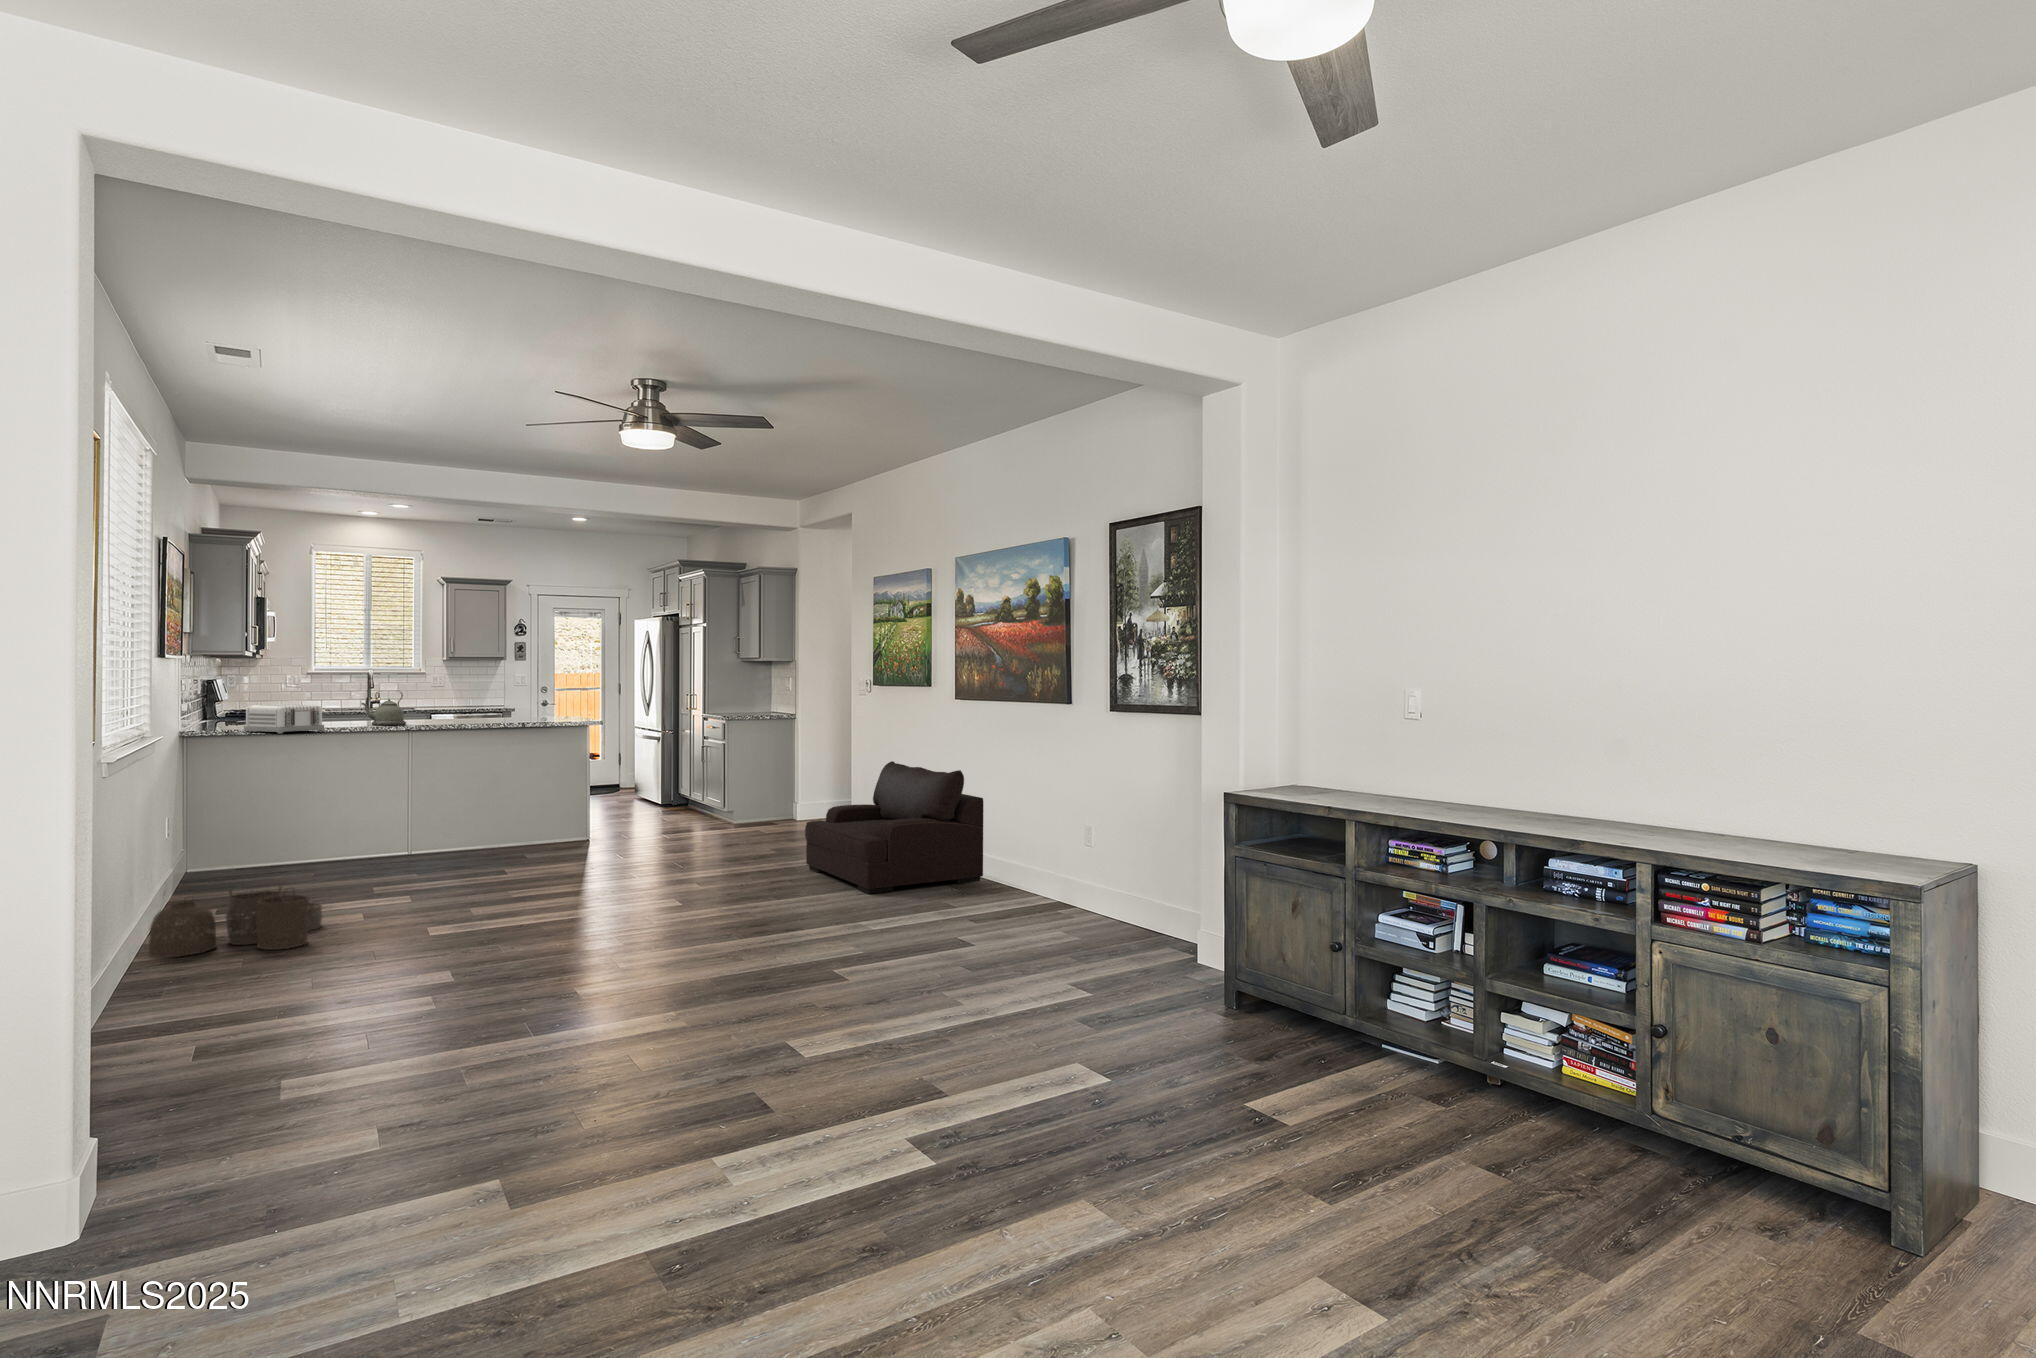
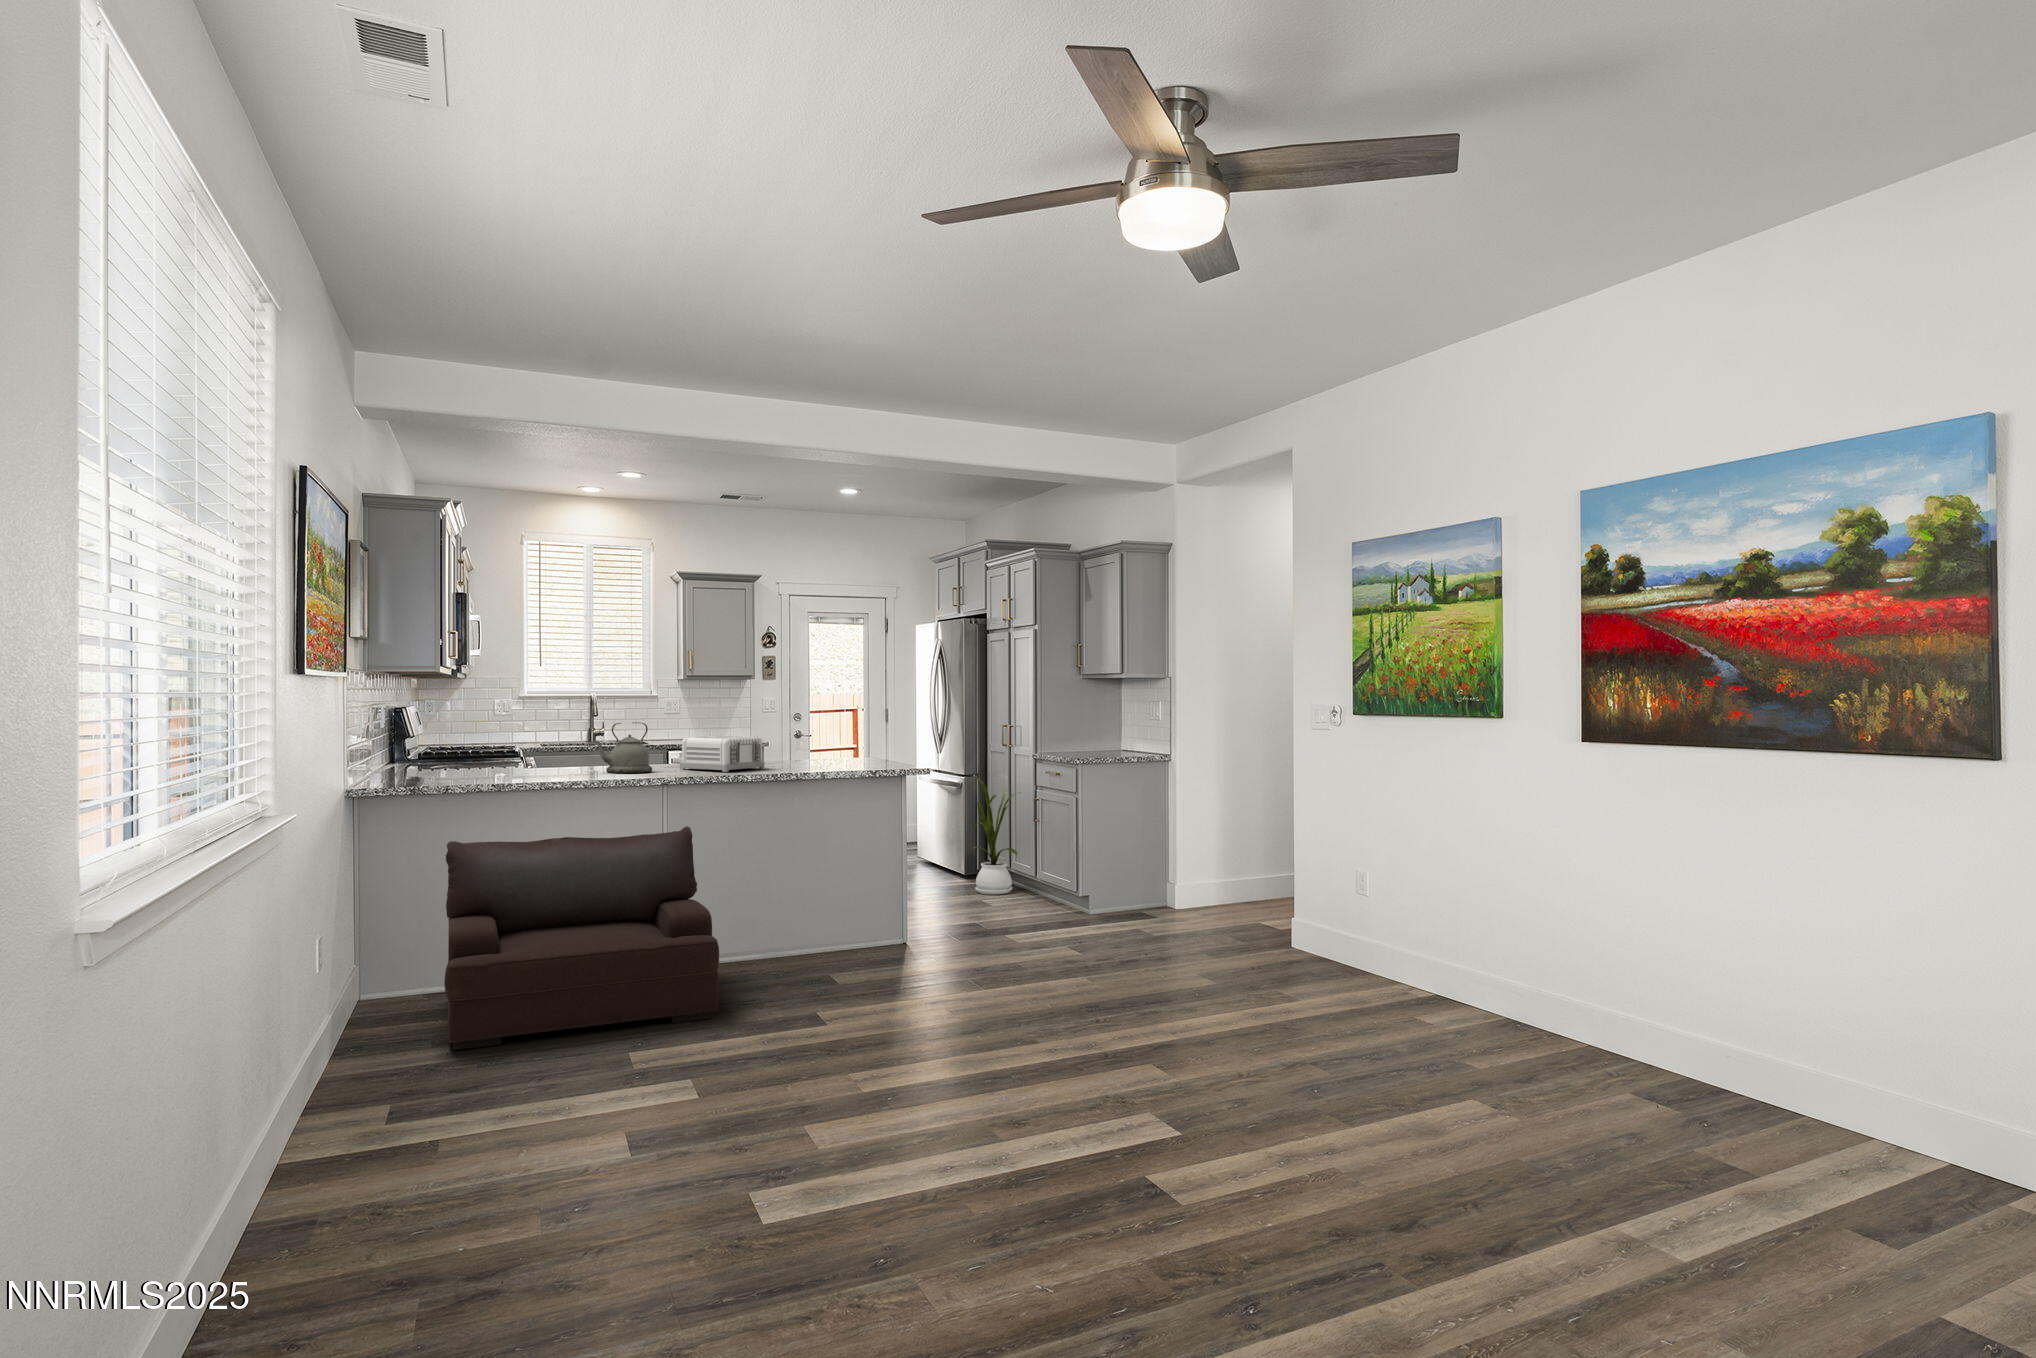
toaster: present [244,704,324,733] -> present [680,736,764,772]
house plant: none [655,730,695,814] -> present [971,776,1018,894]
armchair: present [805,761,983,893] -> present [444,826,719,1050]
woven basket: present [148,886,322,958] -> none [251,1110,566,1284]

